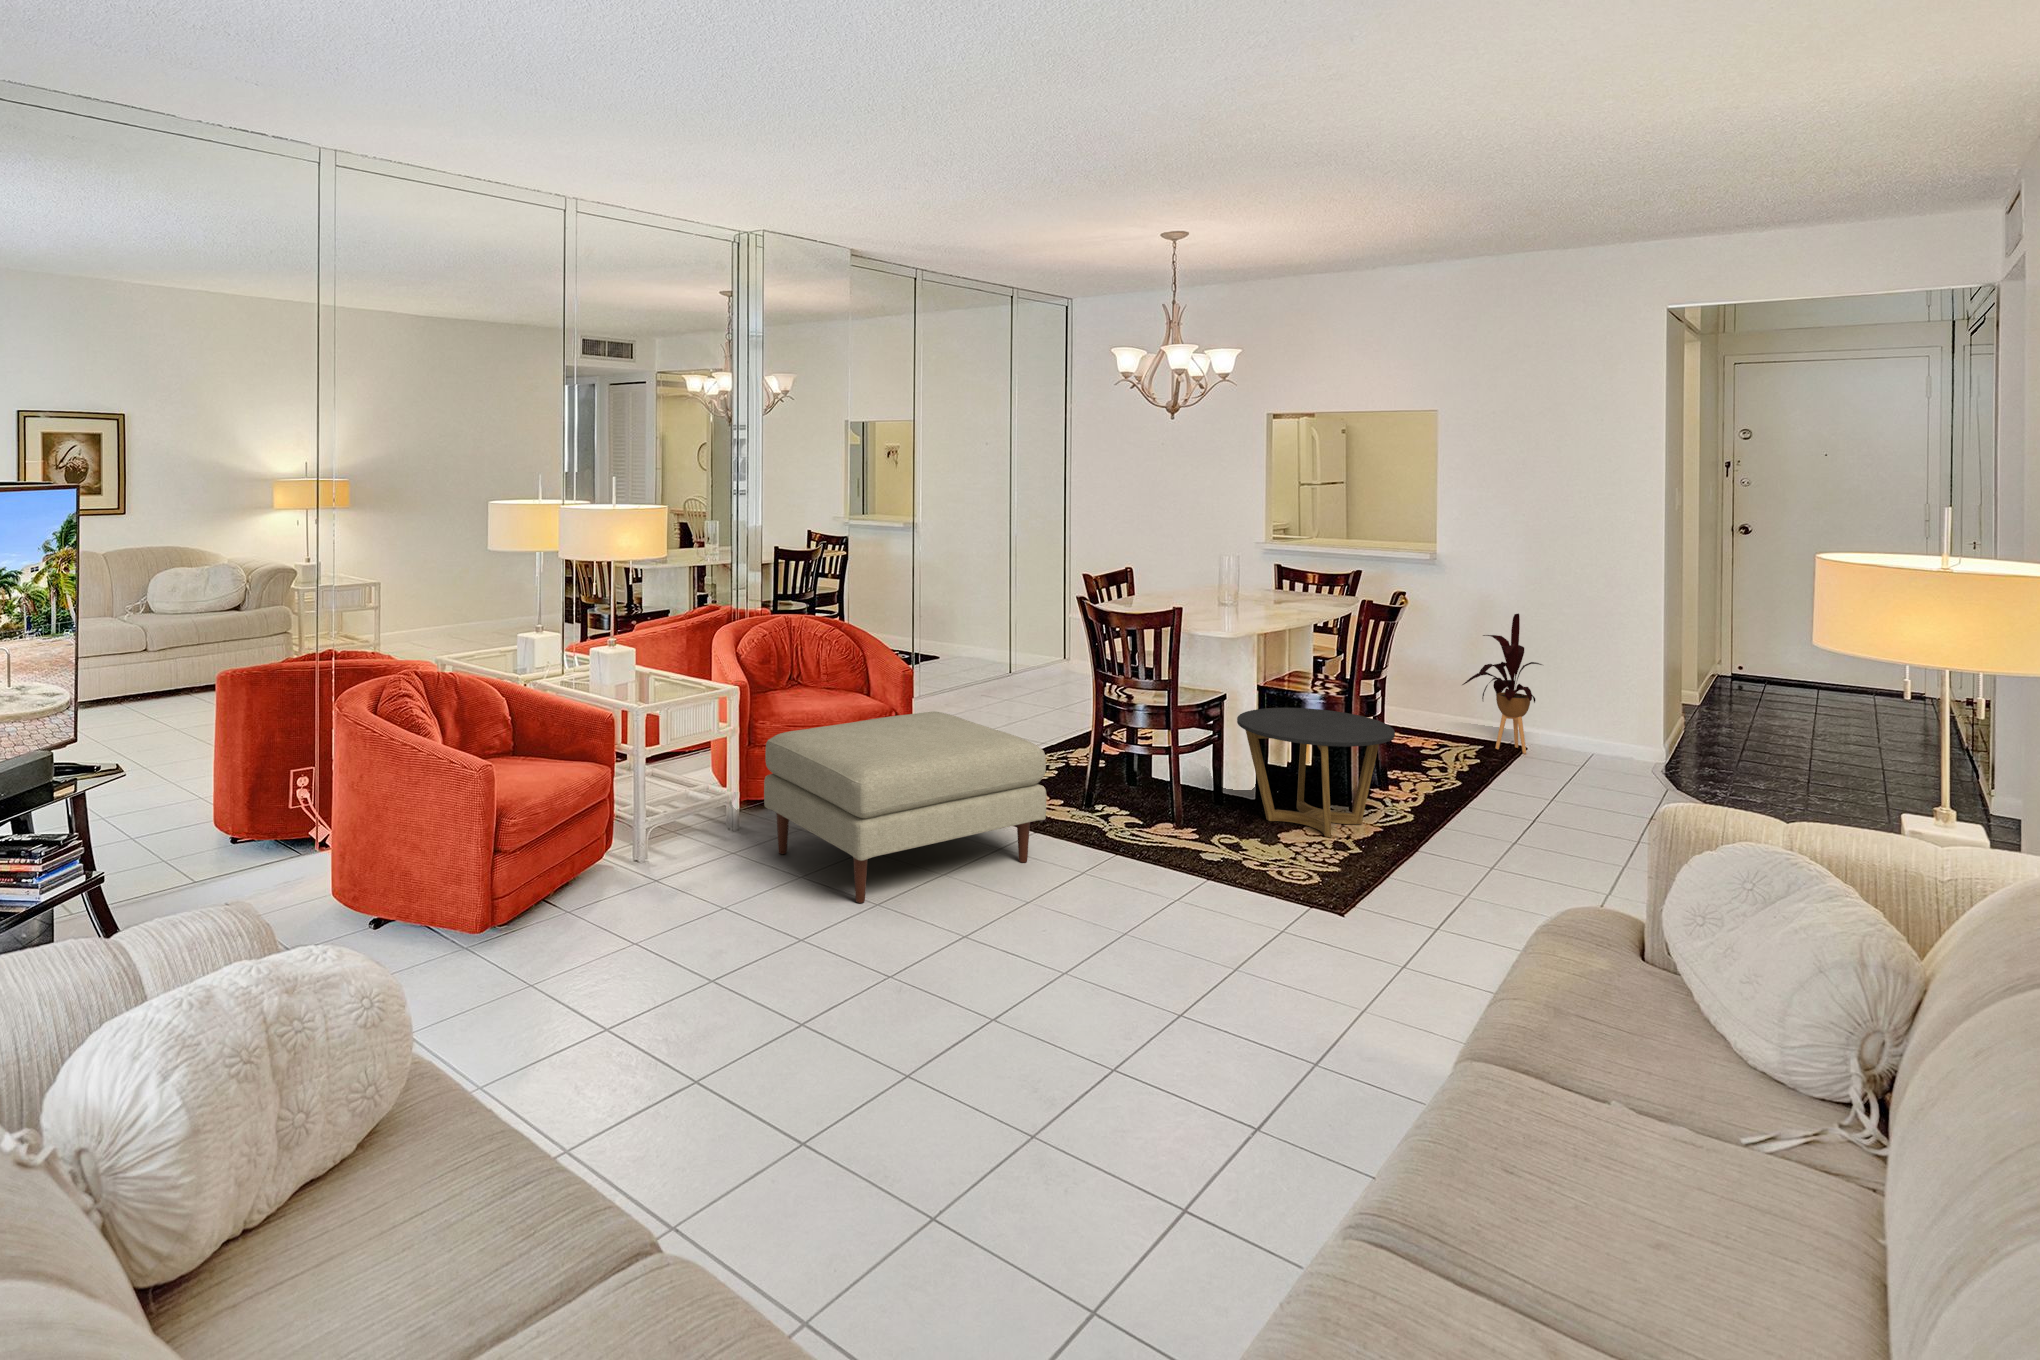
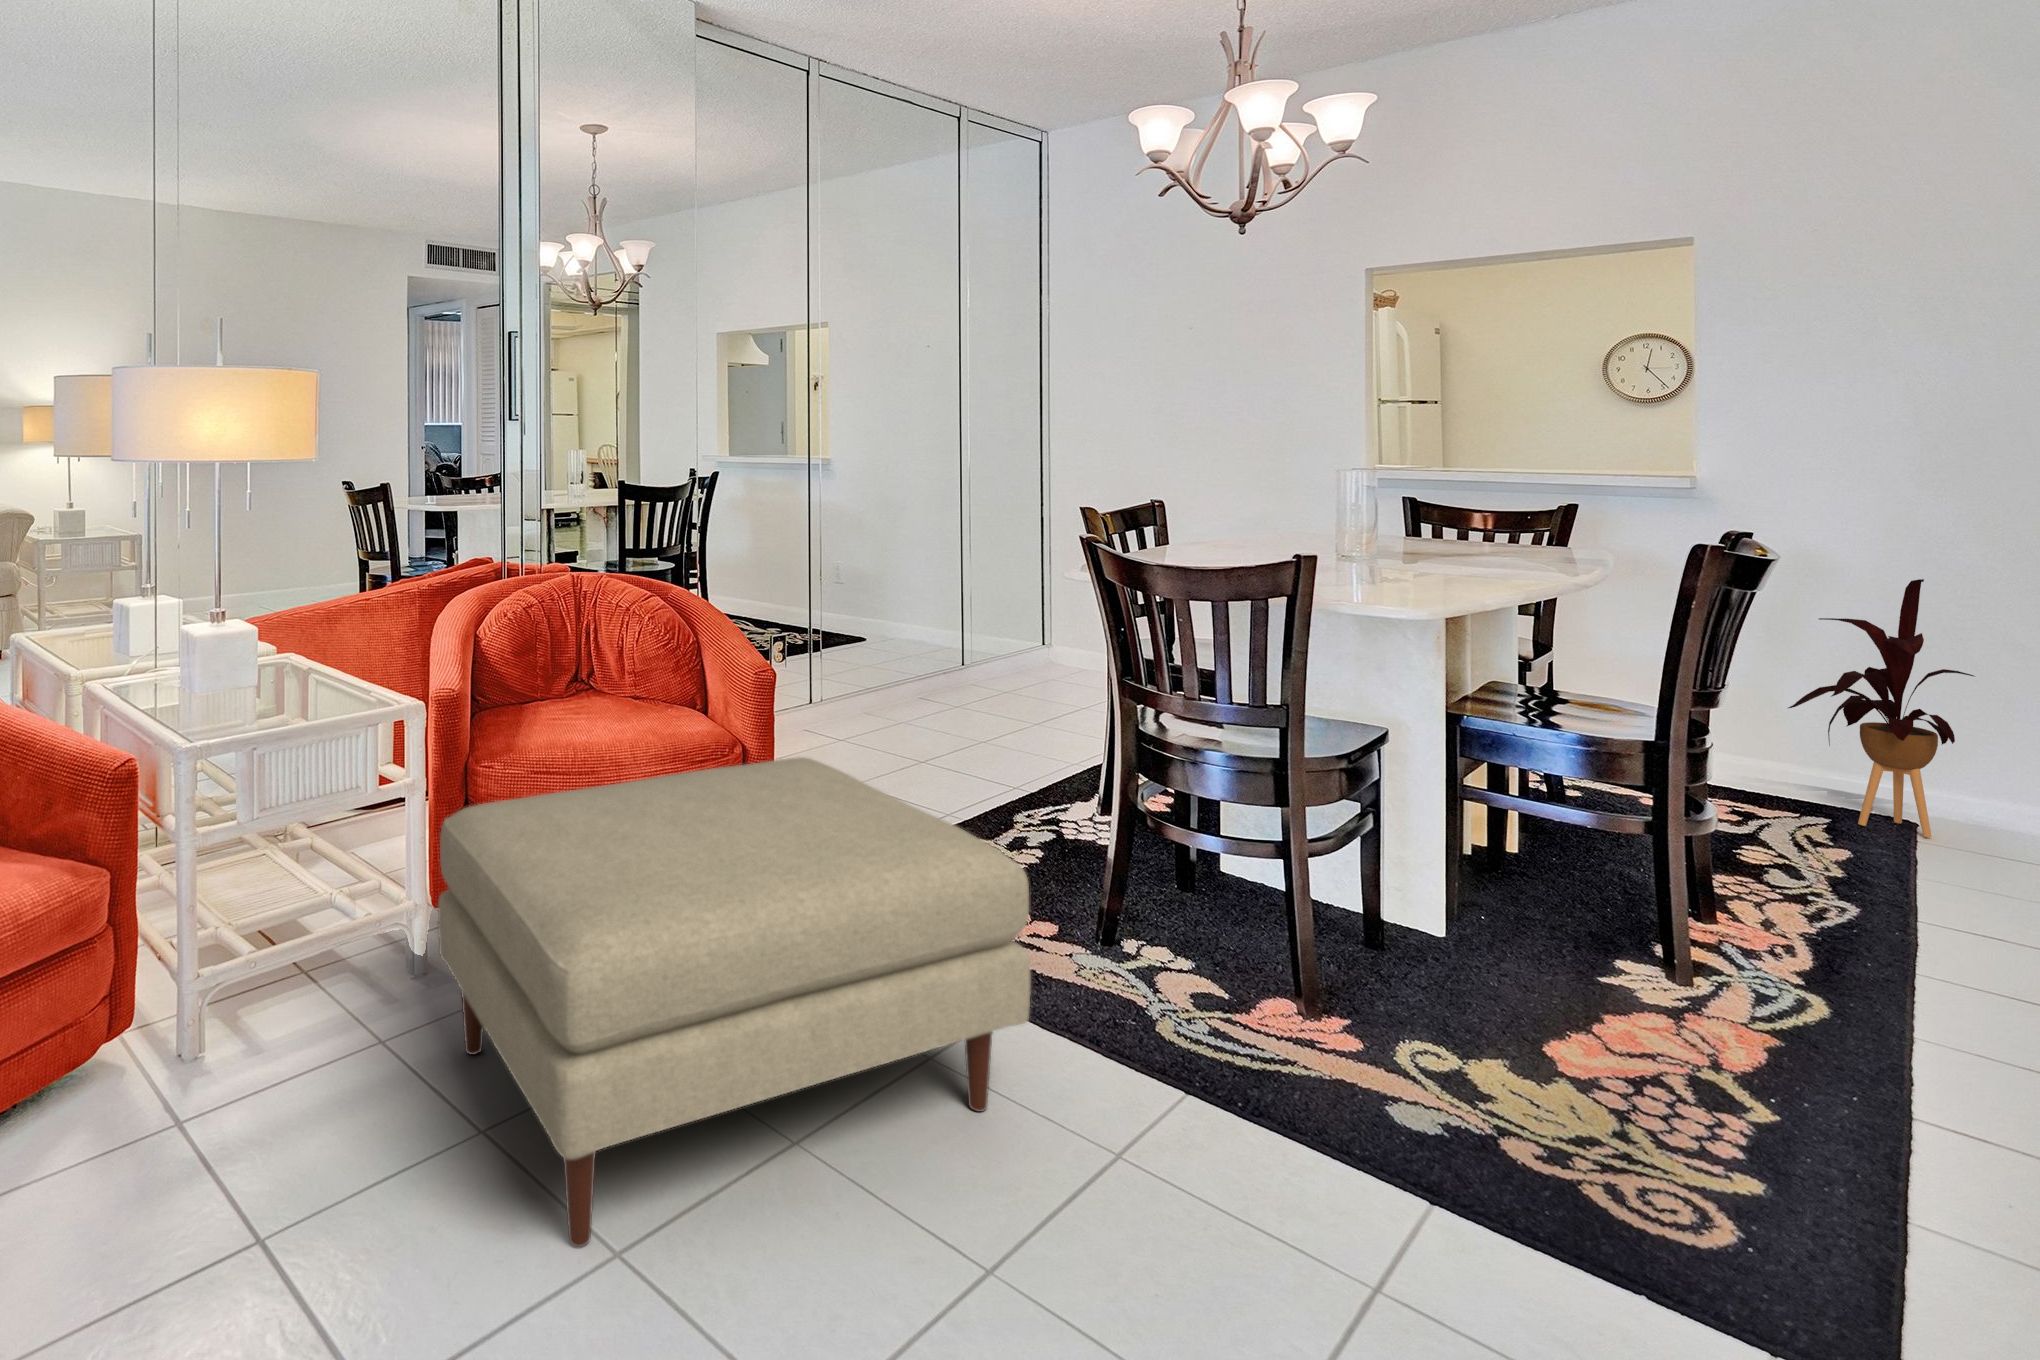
side table: present [1237,708,1395,837] -> none [1423,759,1824,1060]

